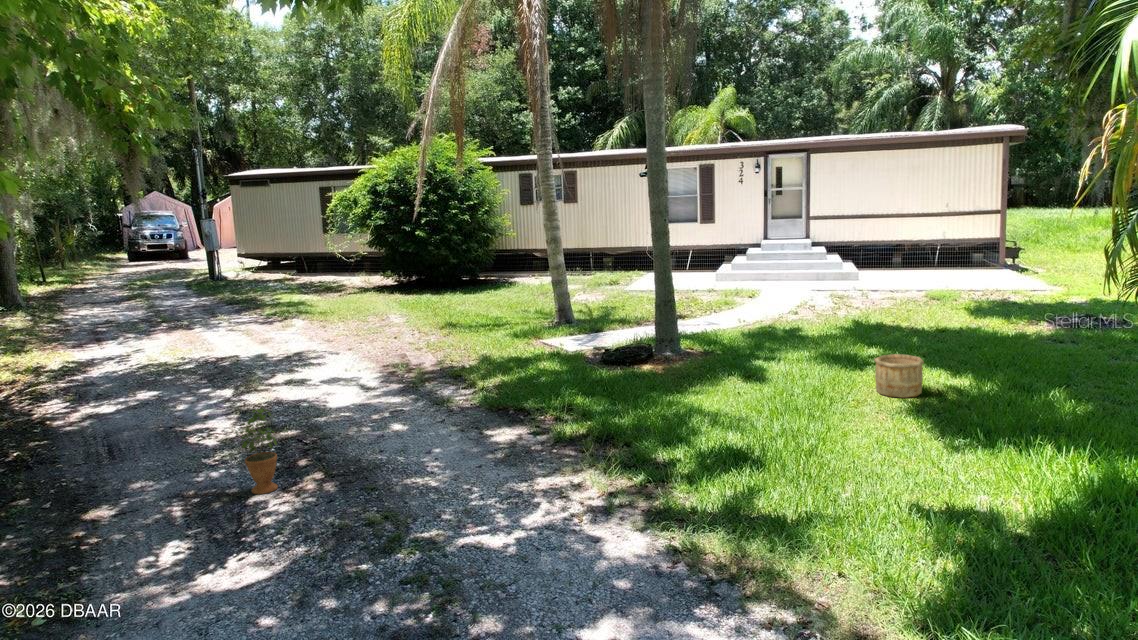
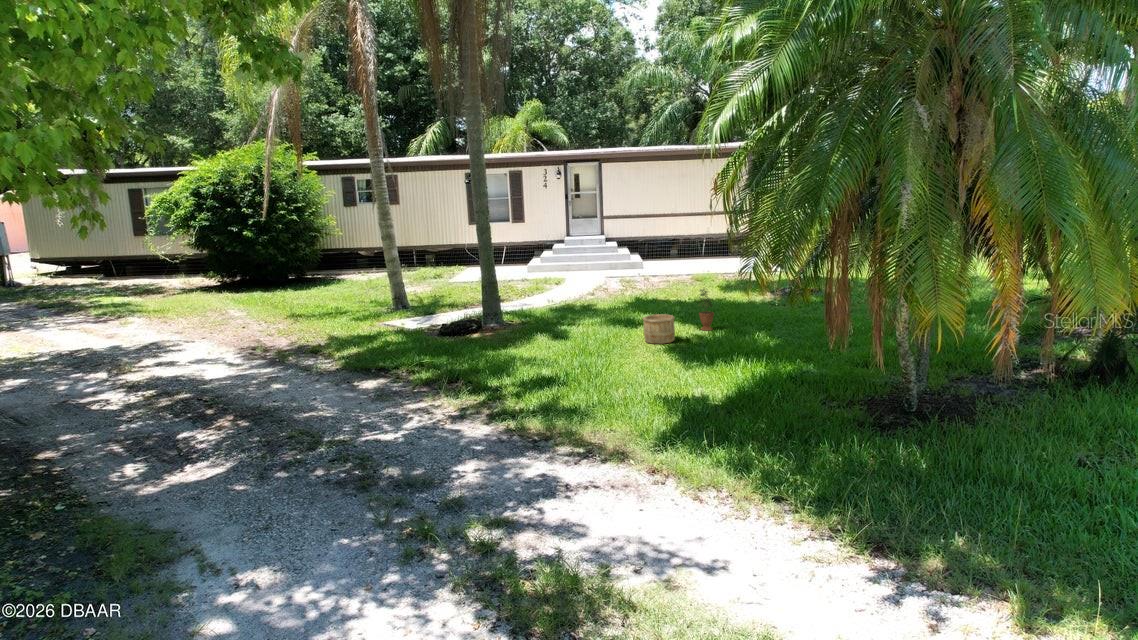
potted plant: present [235,406,278,494] -> present [699,290,714,331]

